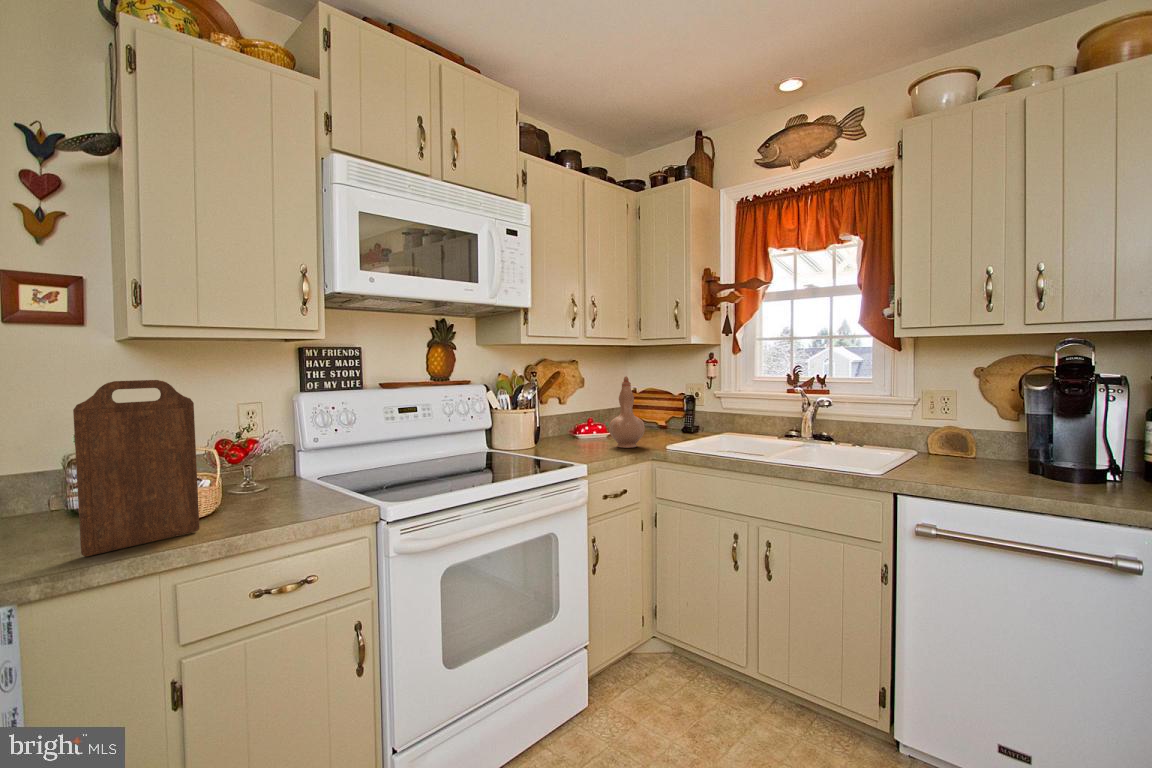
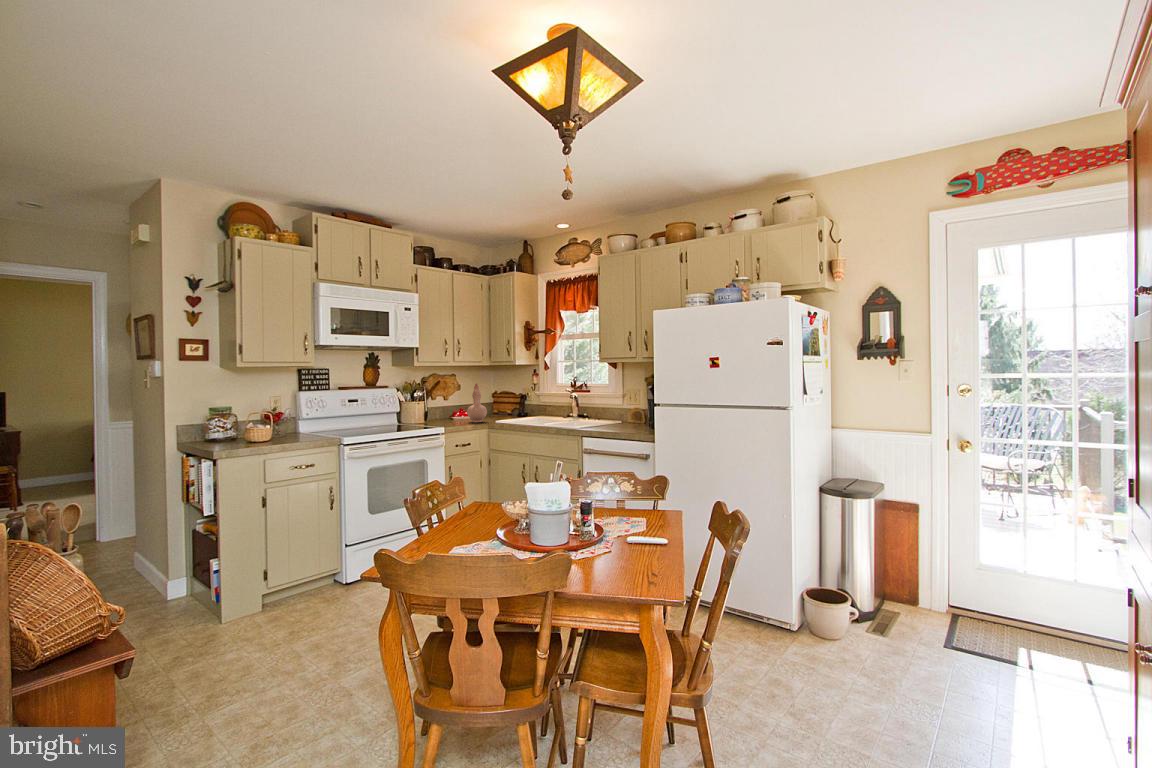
cutting board: present [73,380,199,557] -> none [235,384,273,447]

